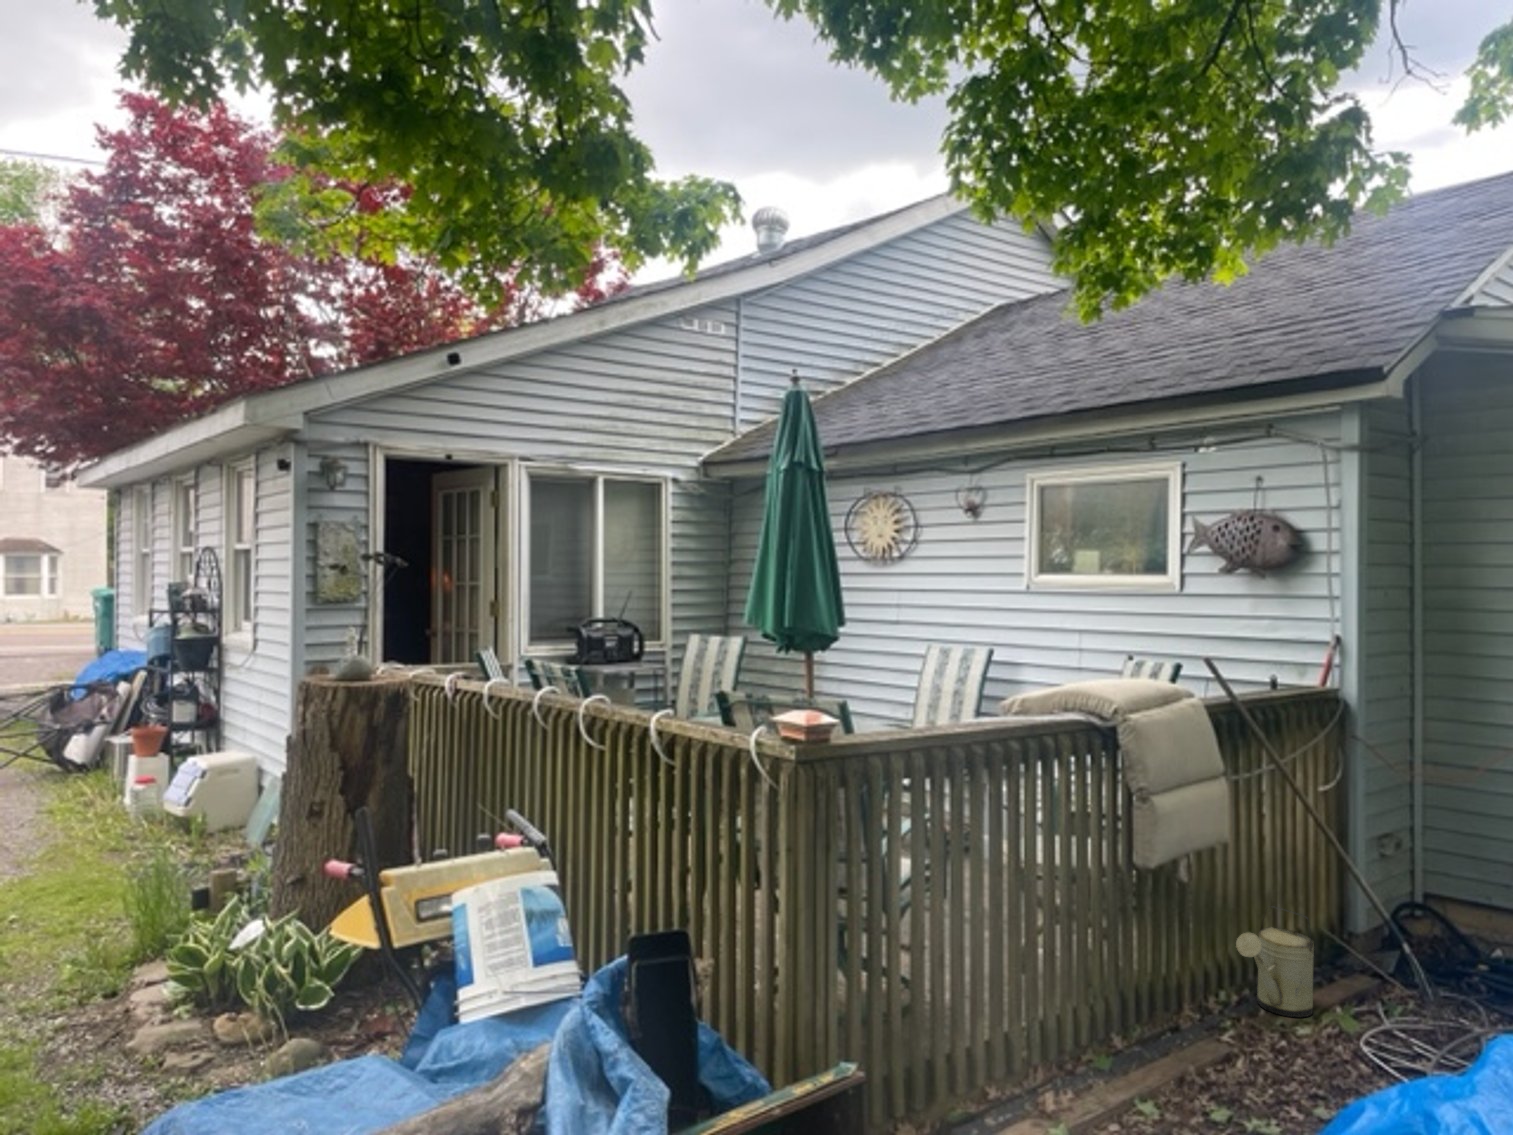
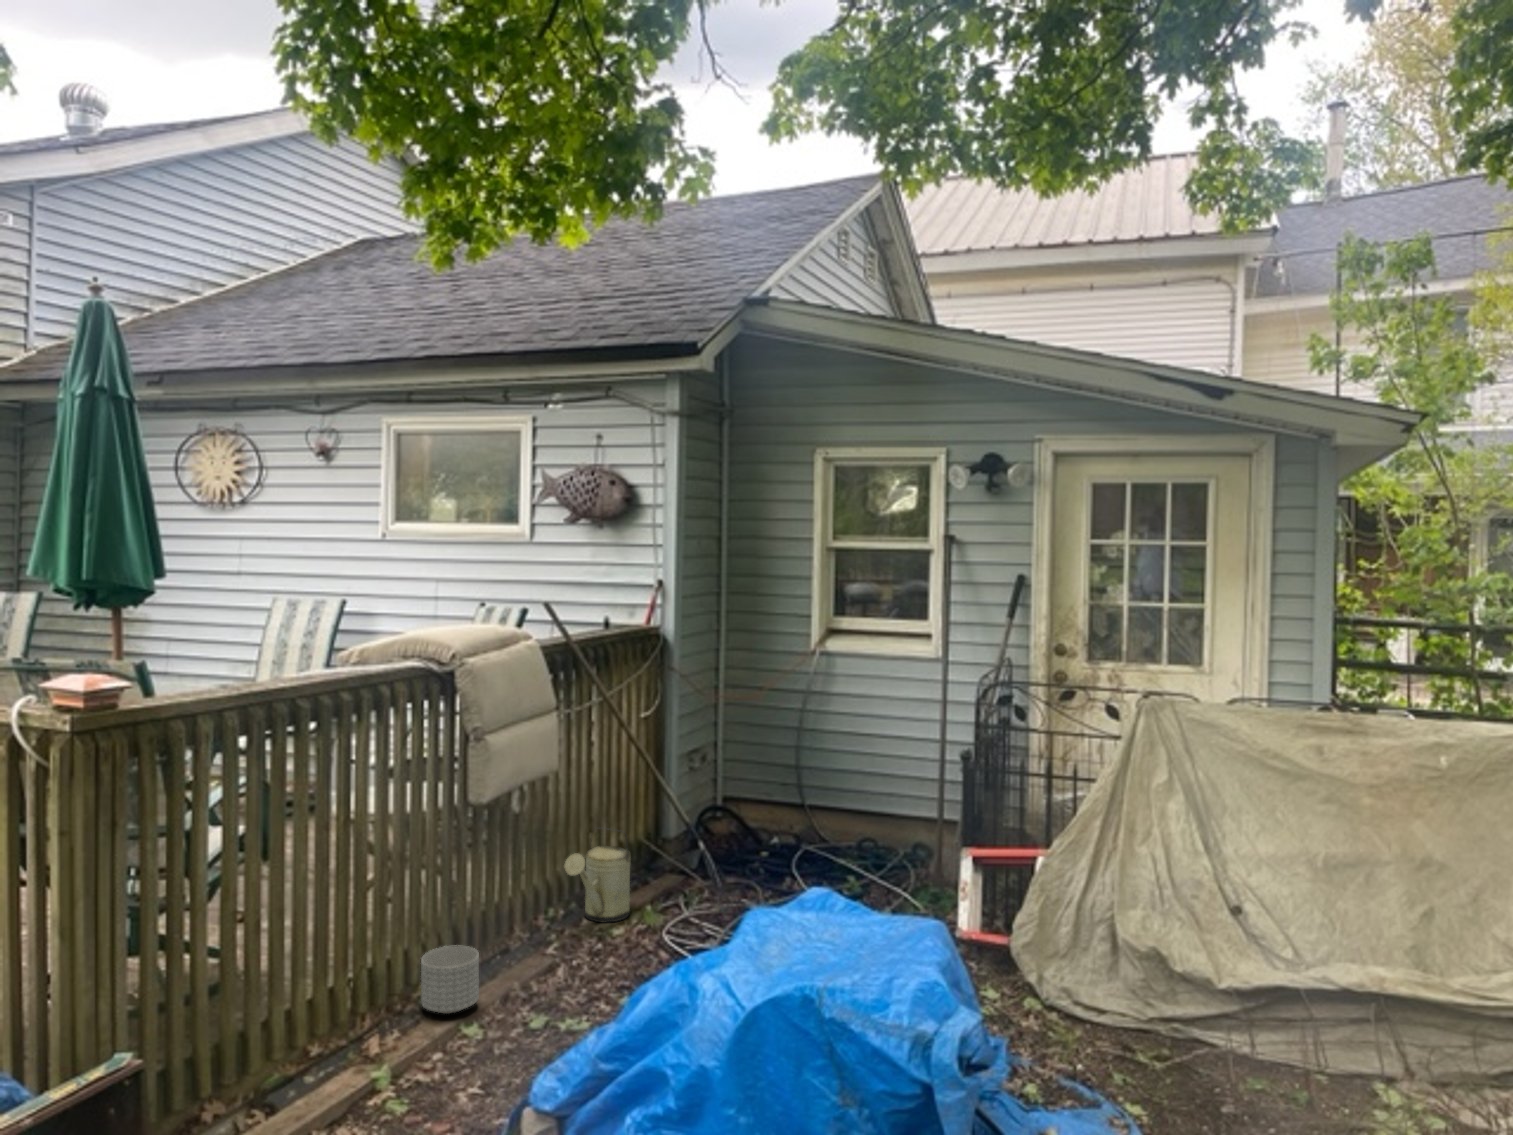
planter: none [1088,1010,1150,1085] -> present [421,946,479,1014]

